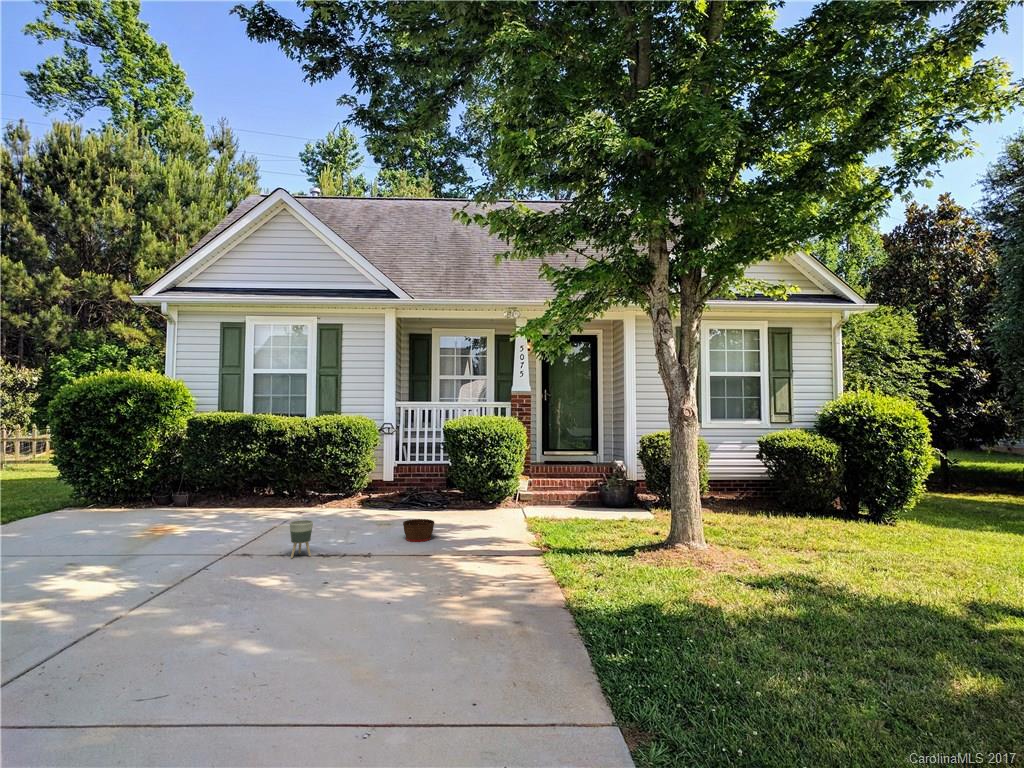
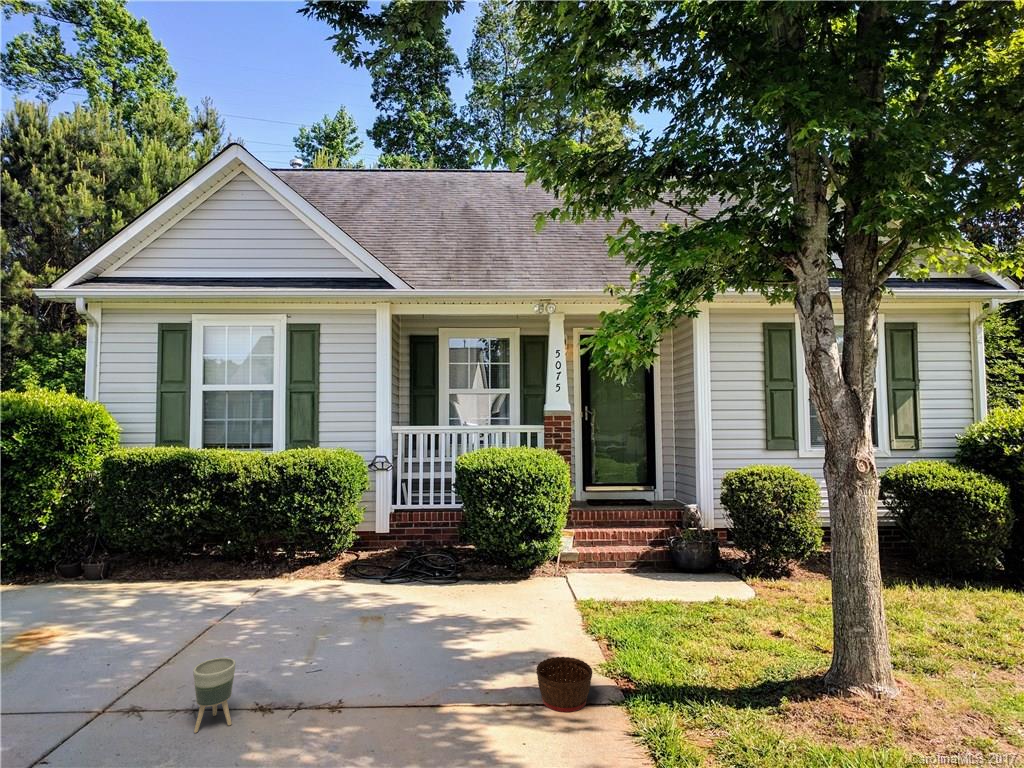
basket: present [403,519,434,542] -> present [536,657,592,712]

